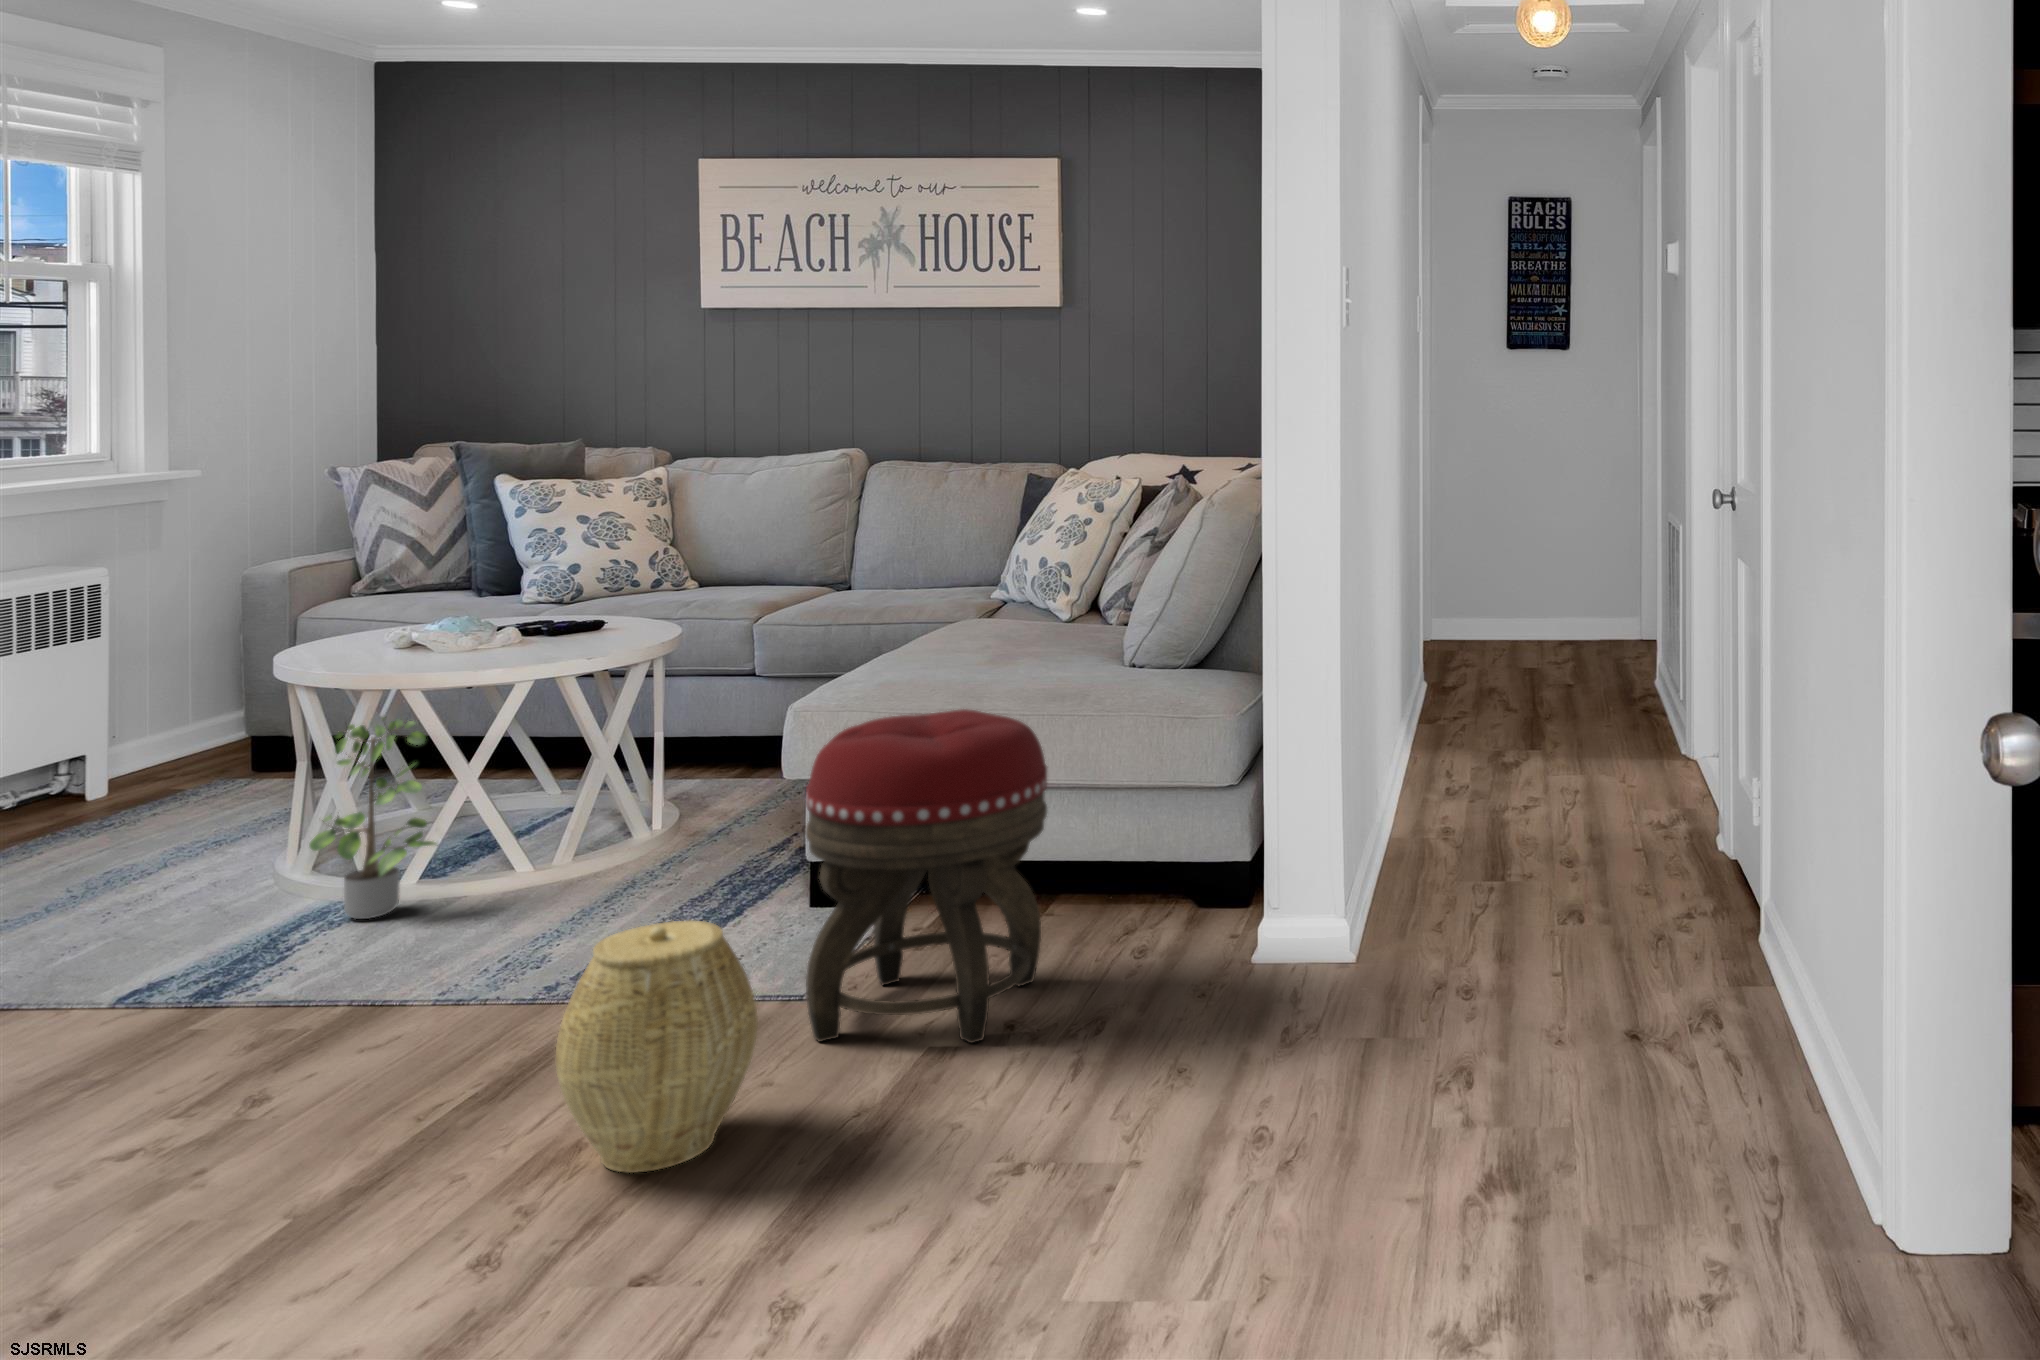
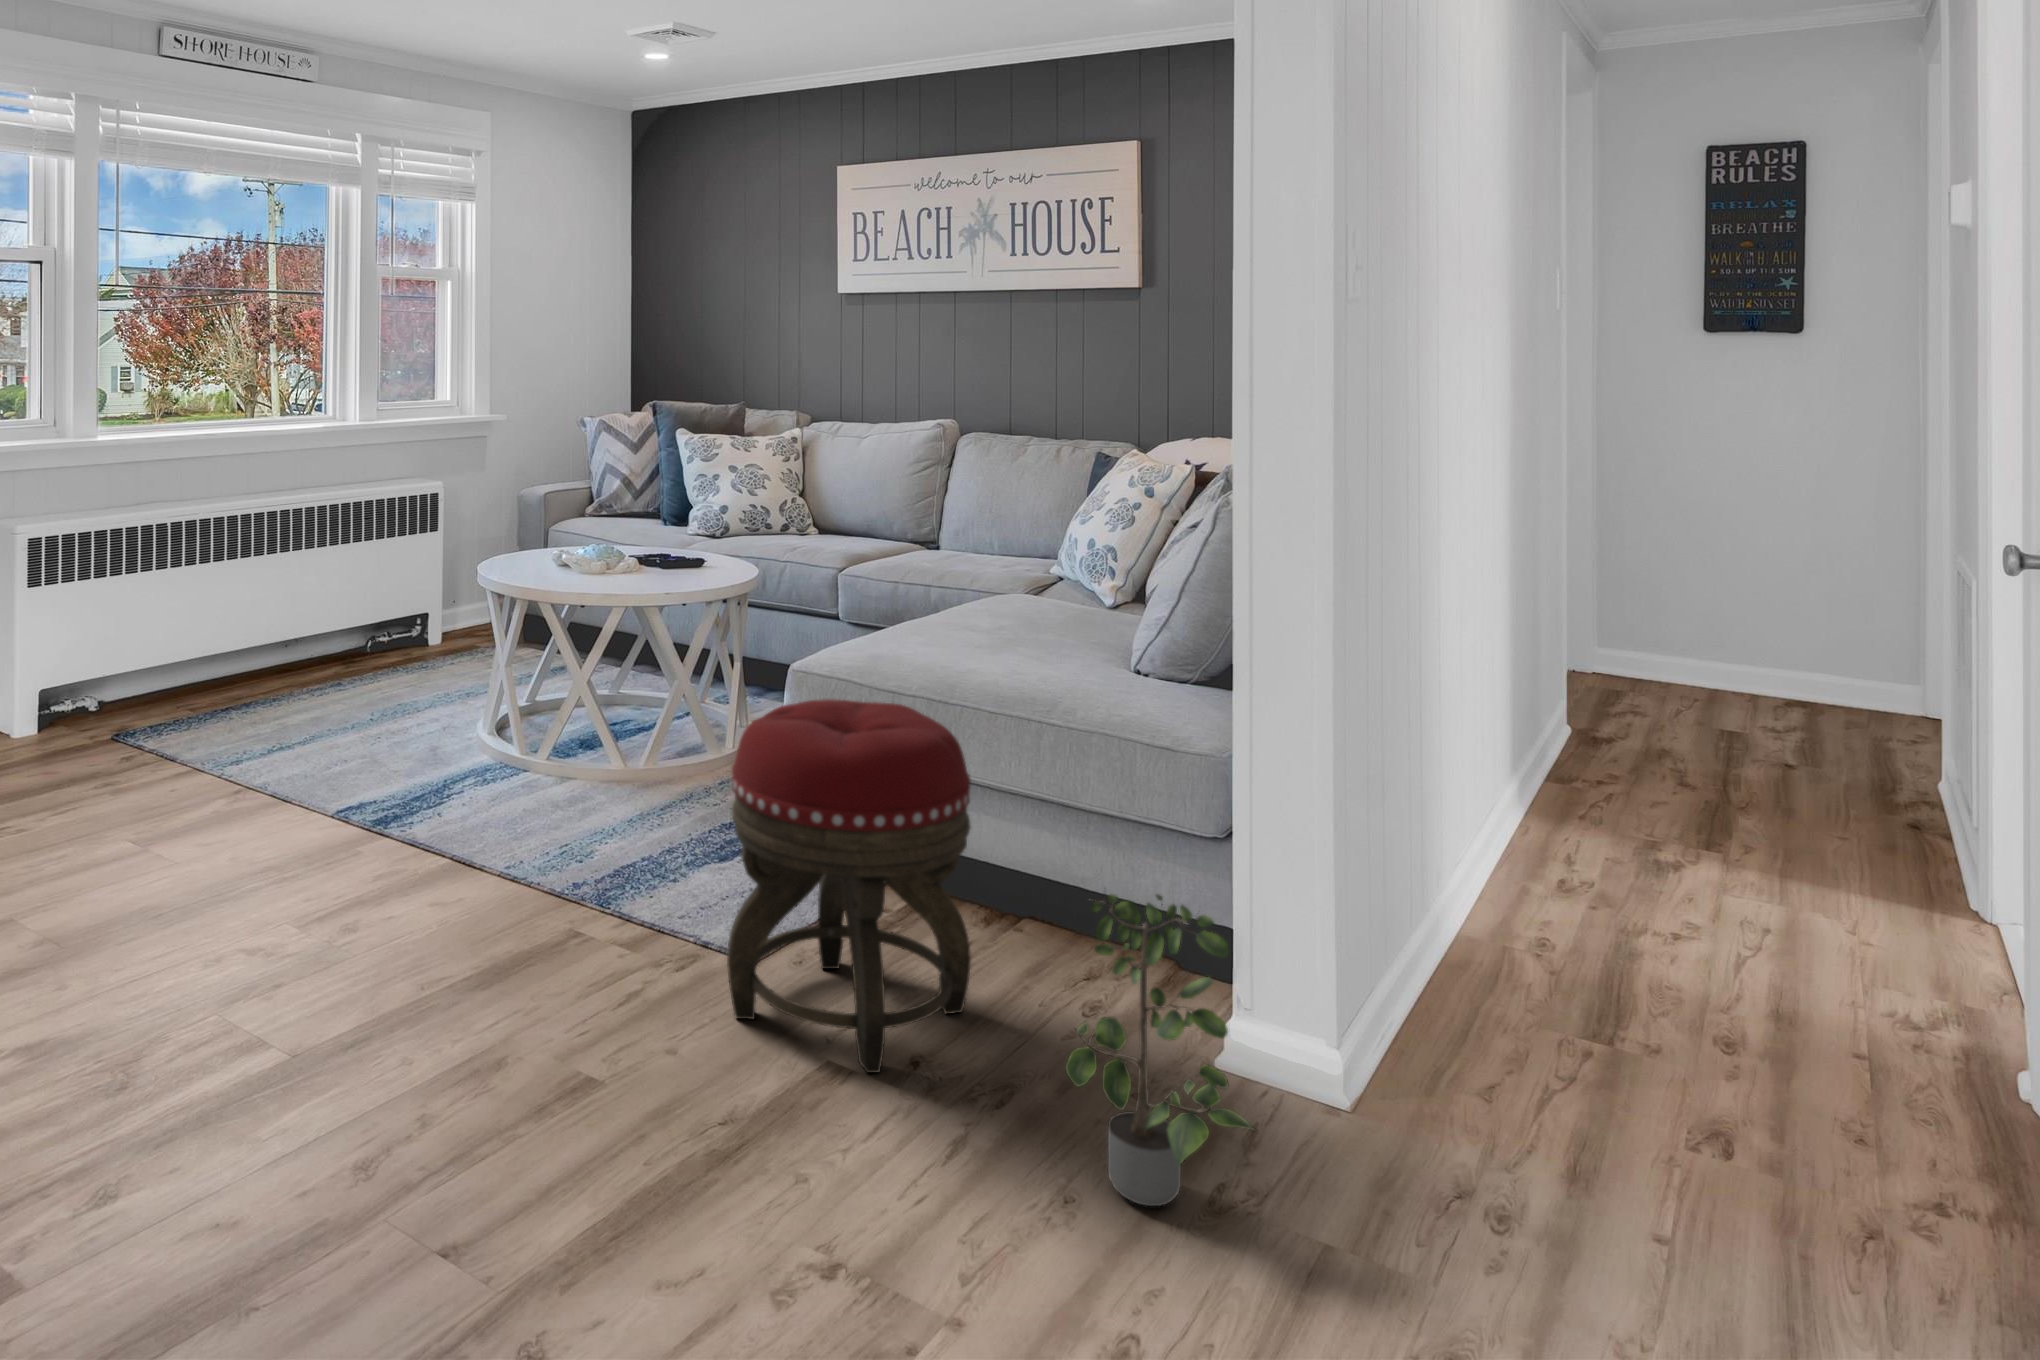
potted plant: present [309,717,436,919] -> present [1065,894,1255,1206]
woven basket: present [556,921,758,1173] -> none [464,874,636,1122]

